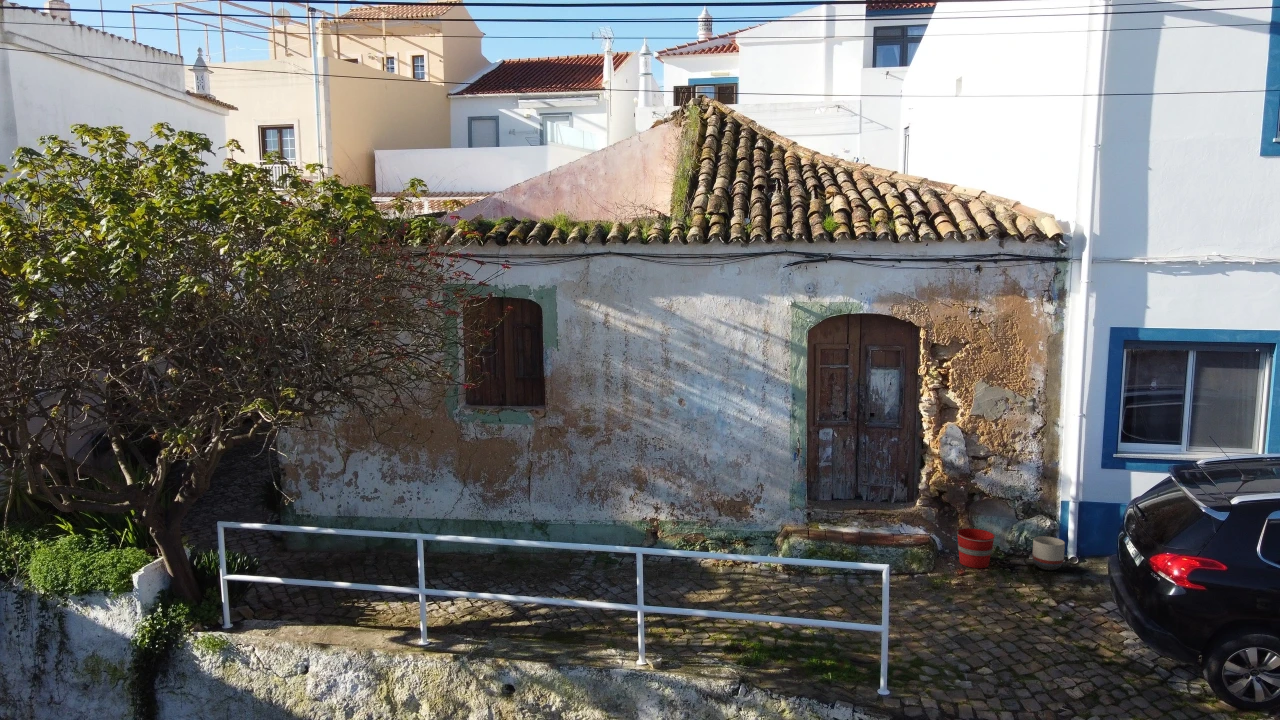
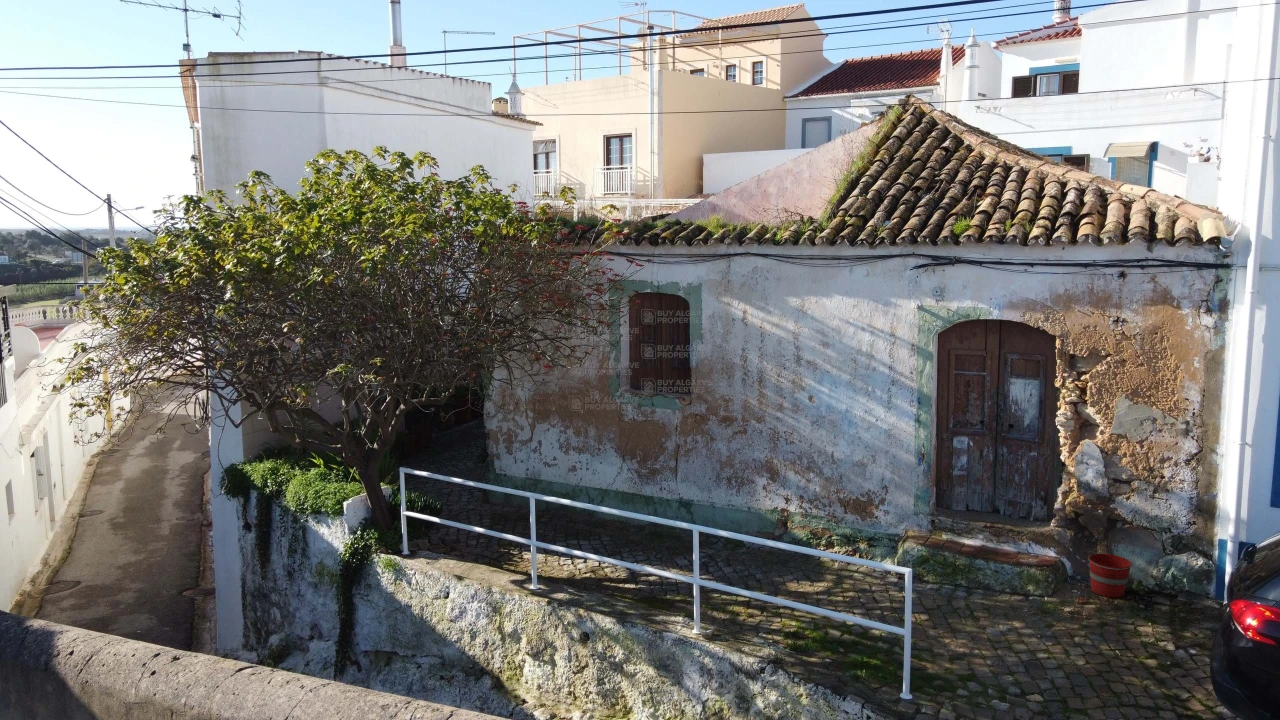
planter: present [1032,536,1065,570] -> none [1177,572,1216,611]

